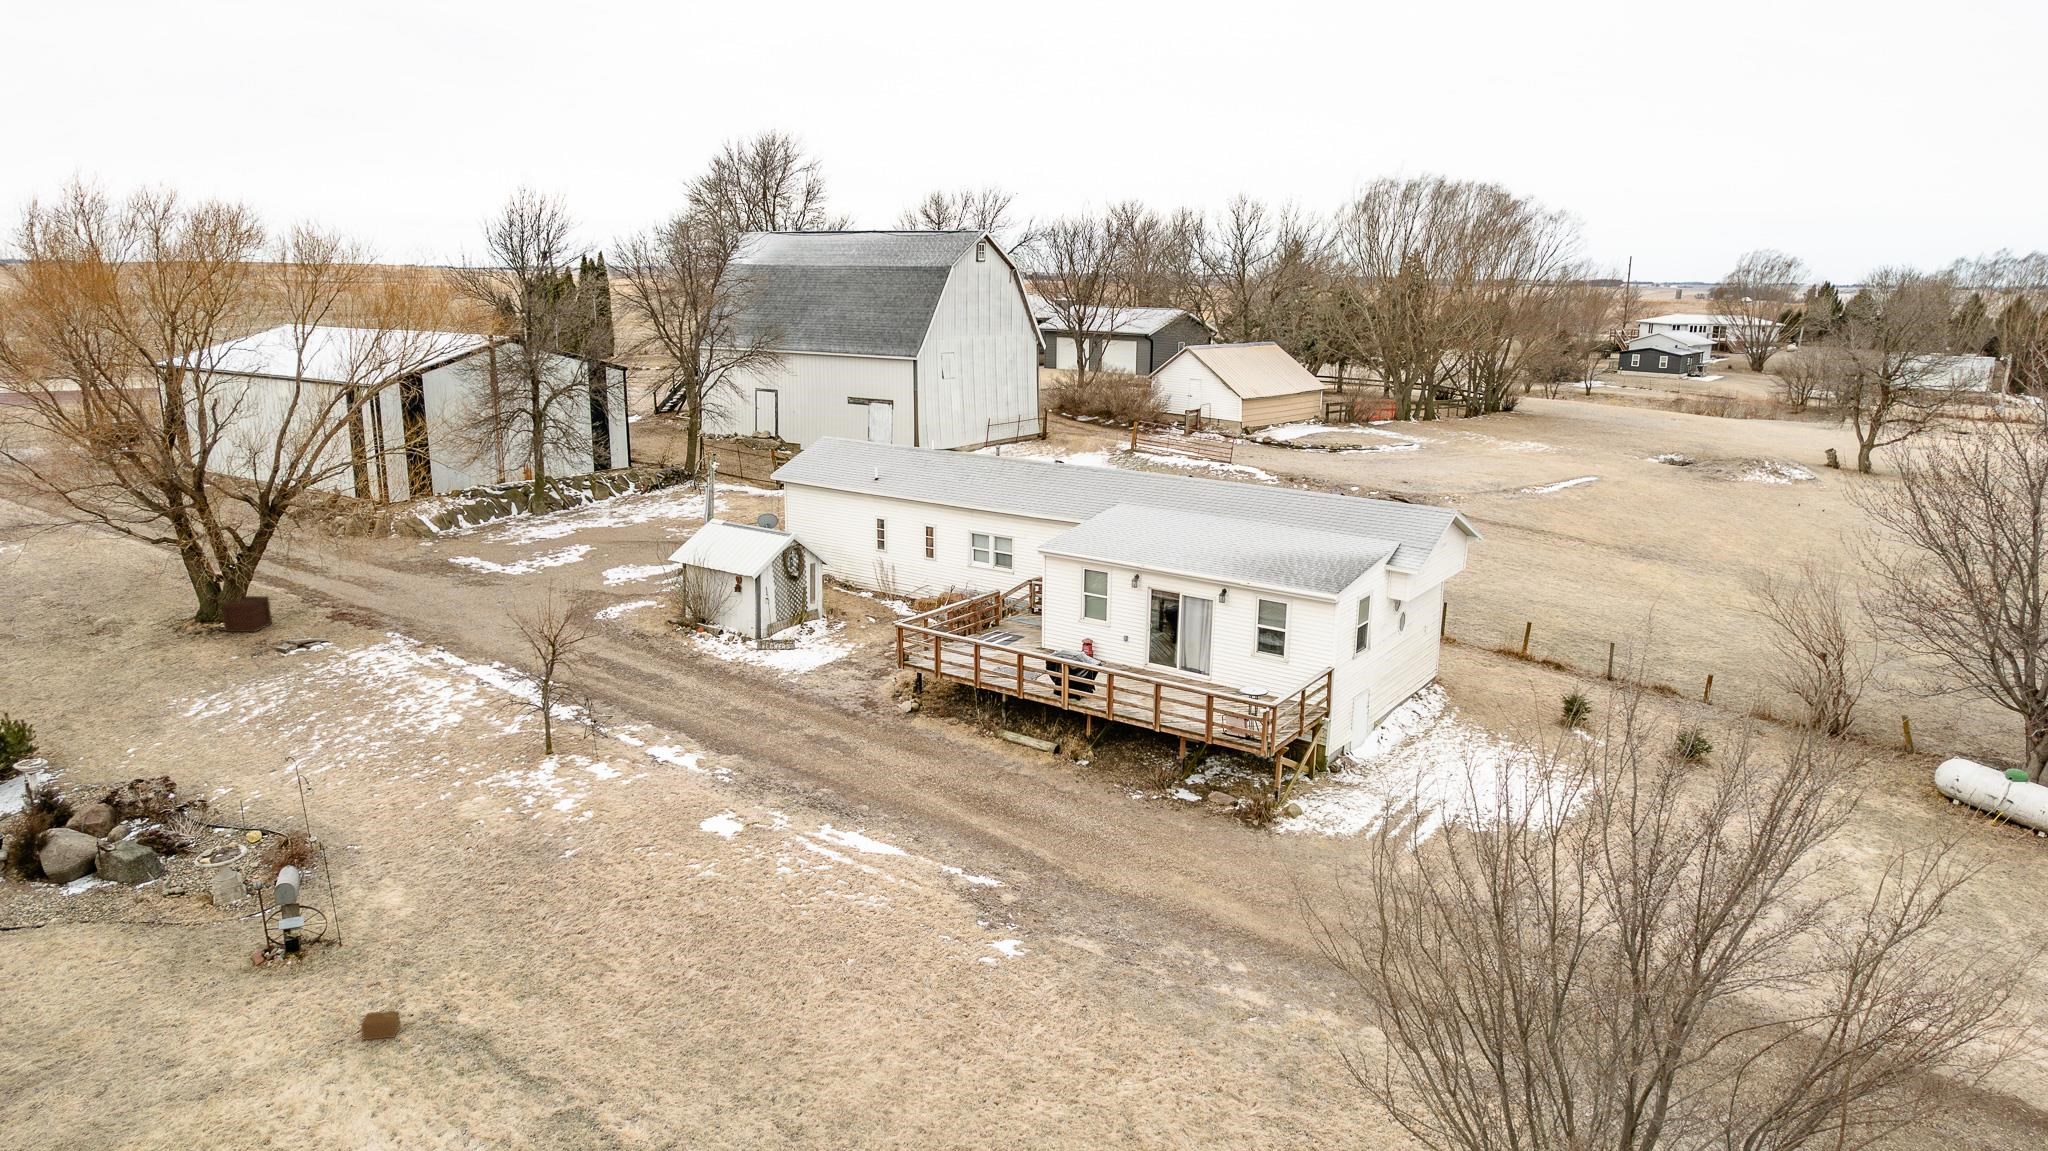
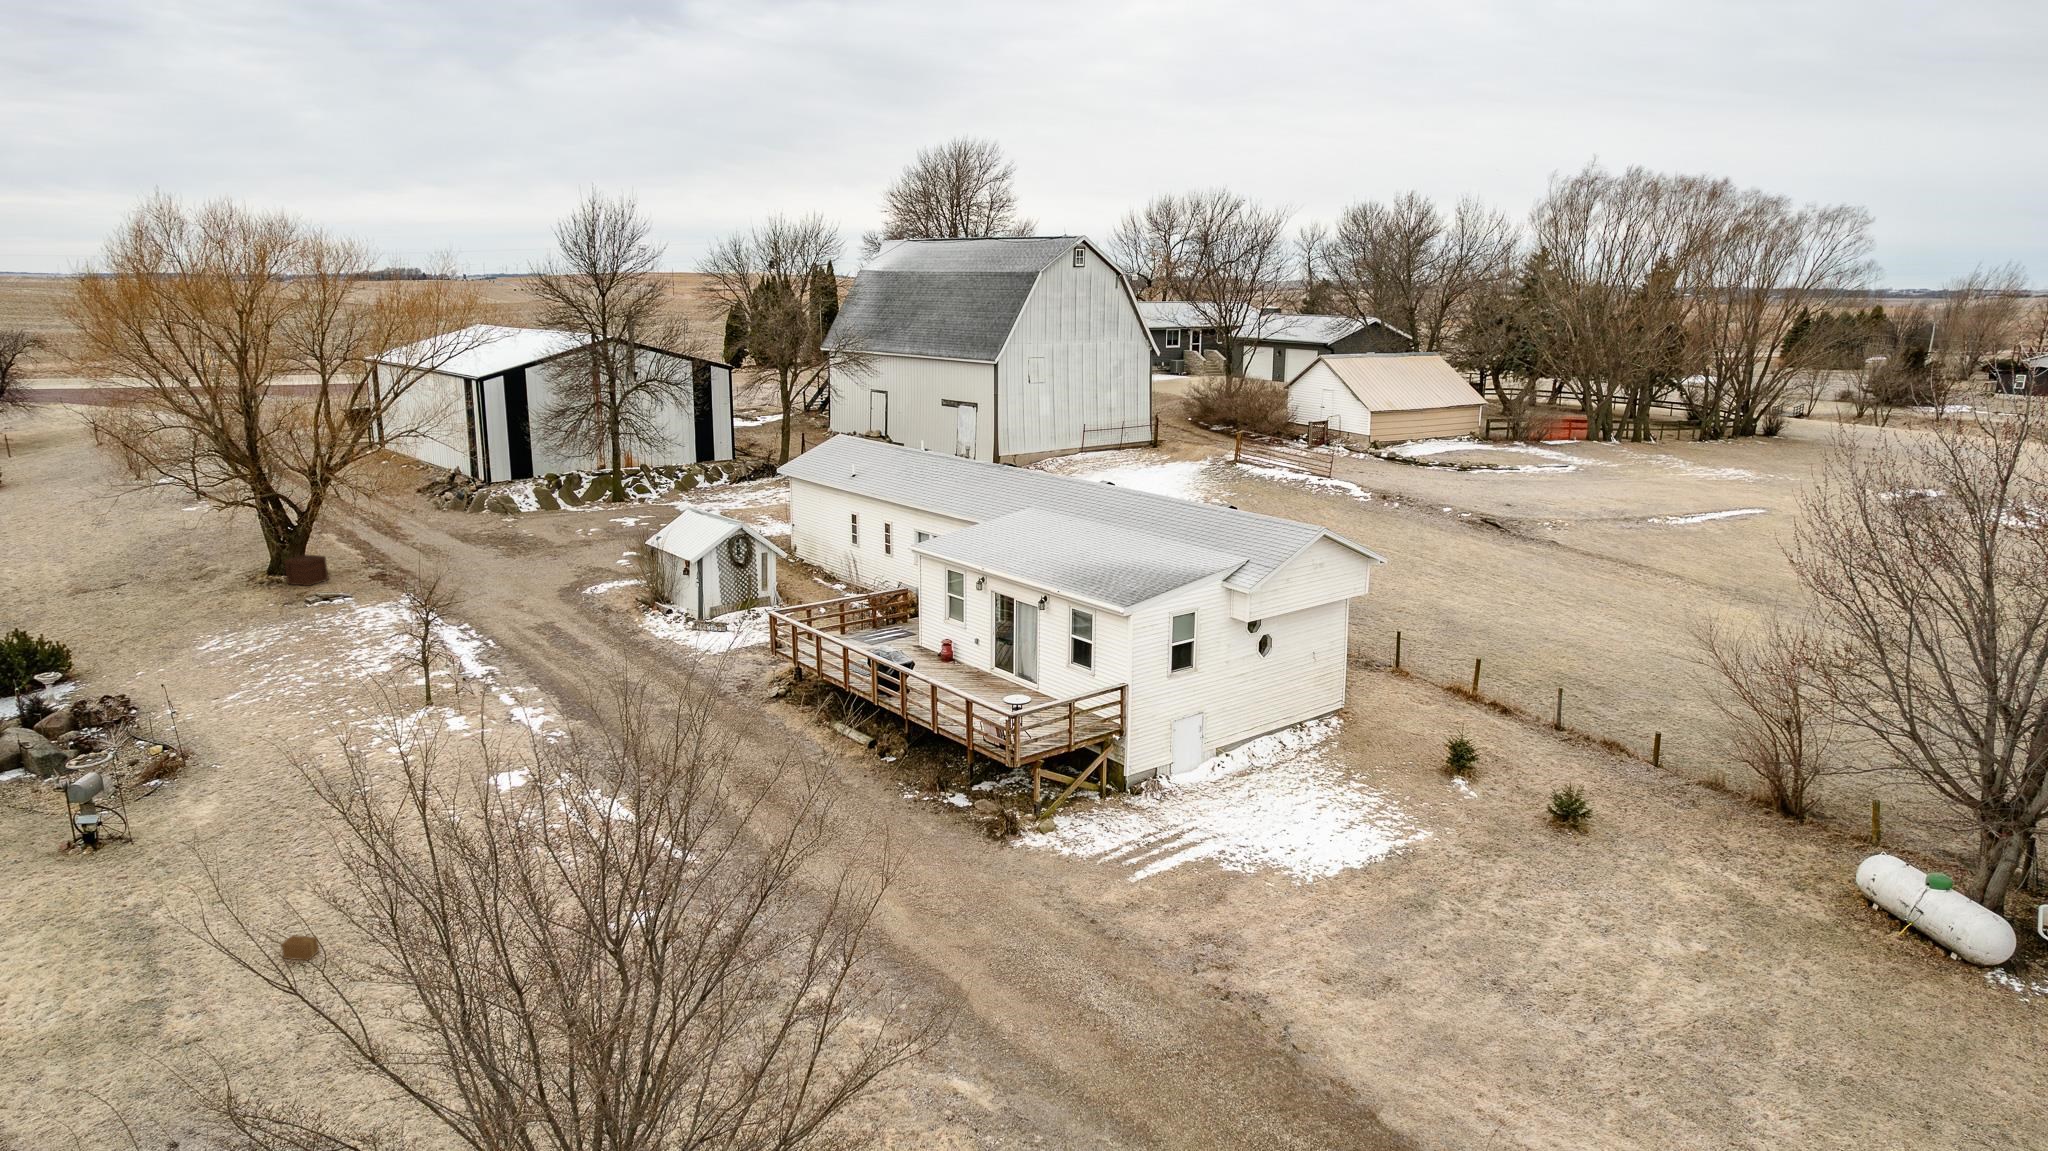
cardboard box: present [361,1011,400,1040] -> present [281,935,319,961]

